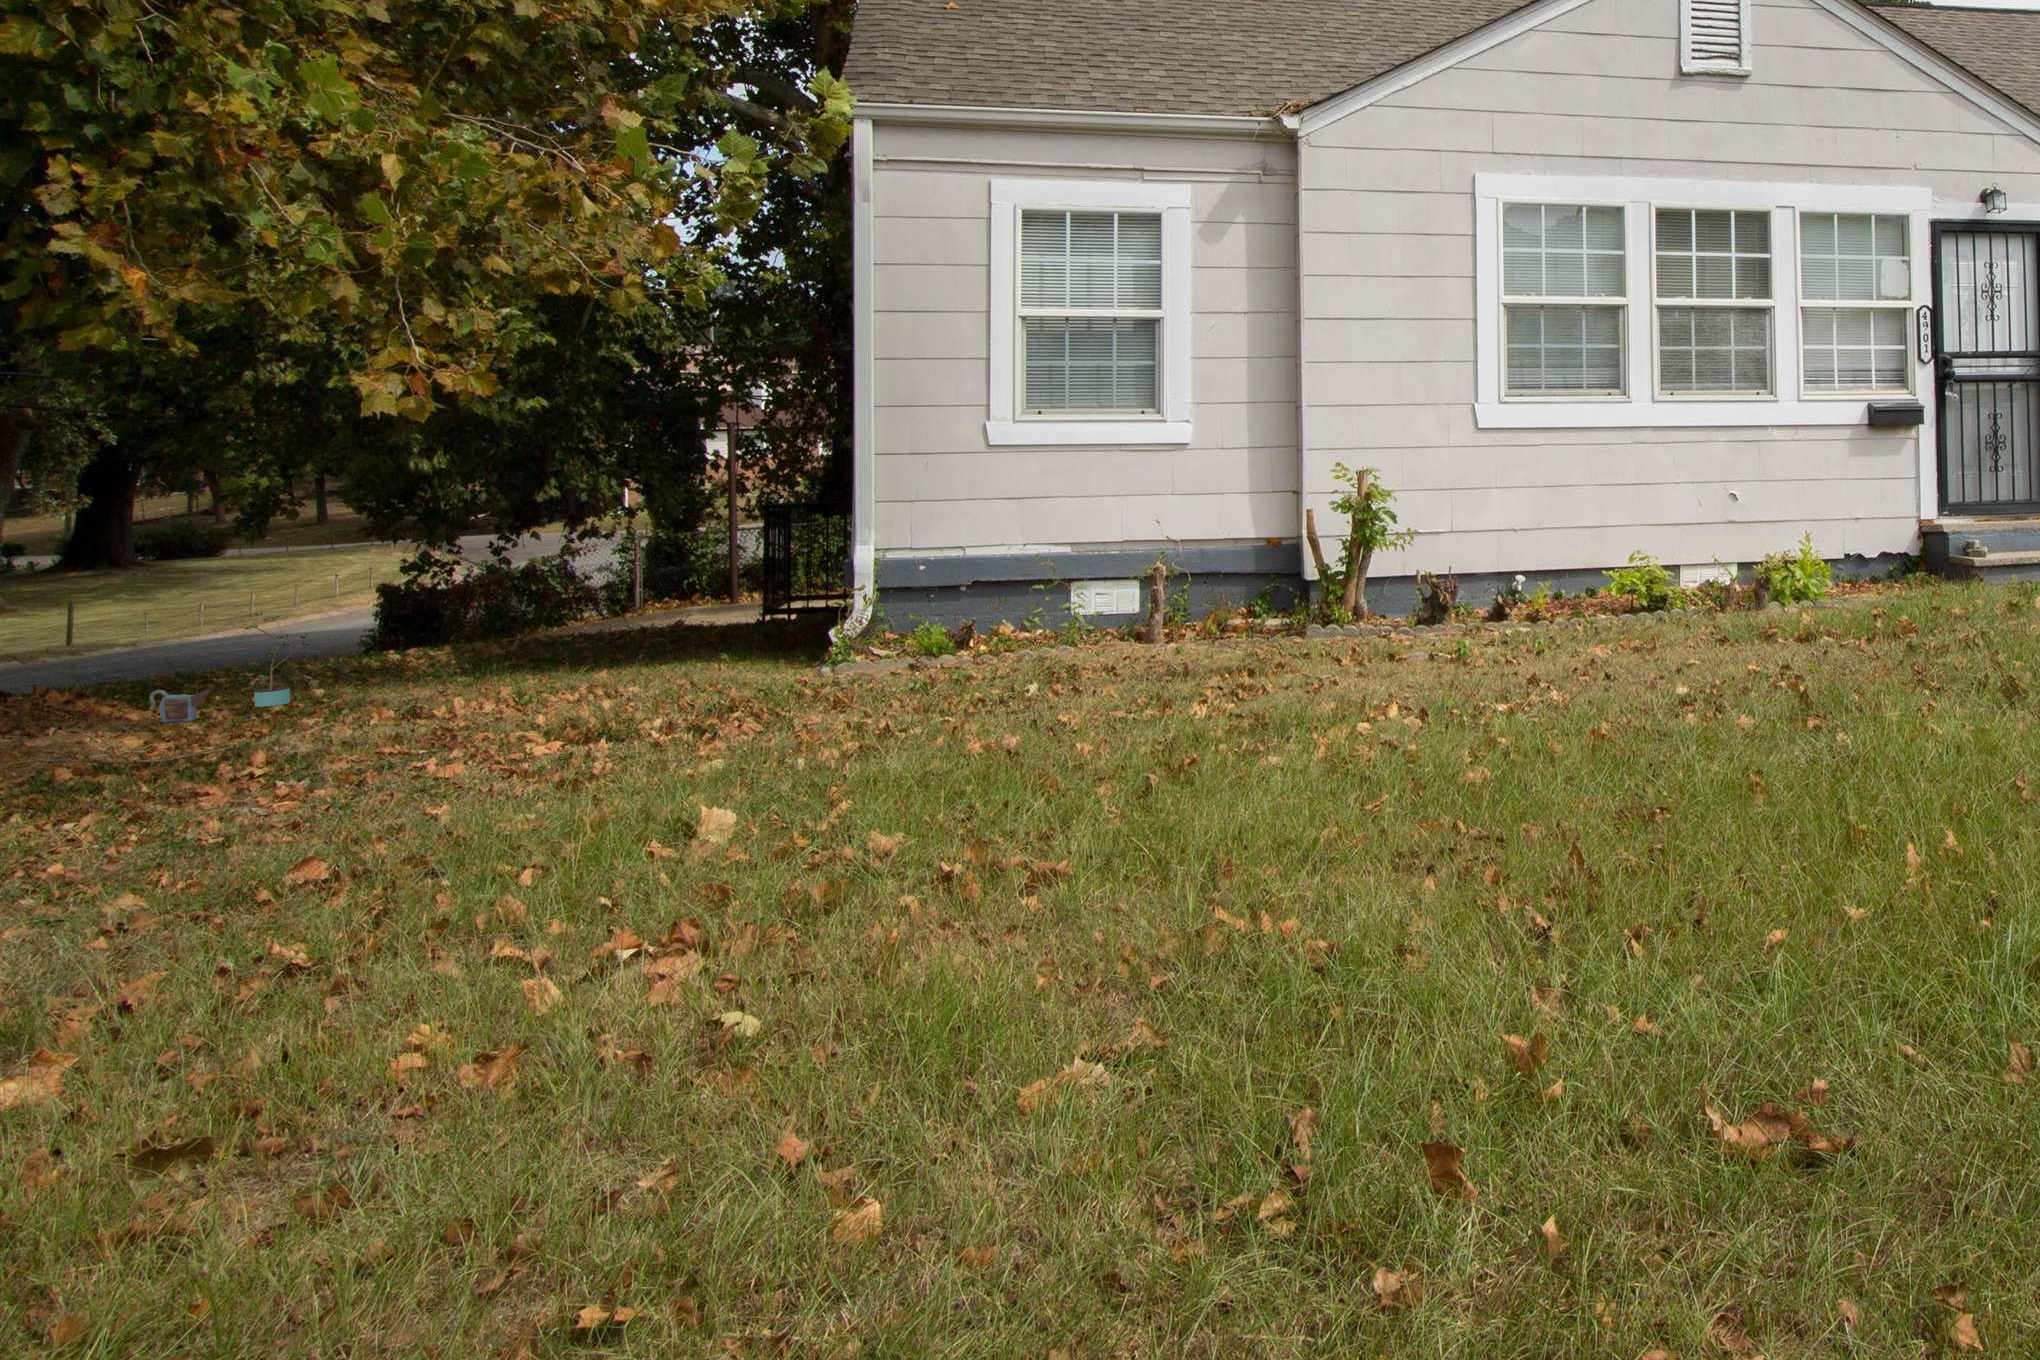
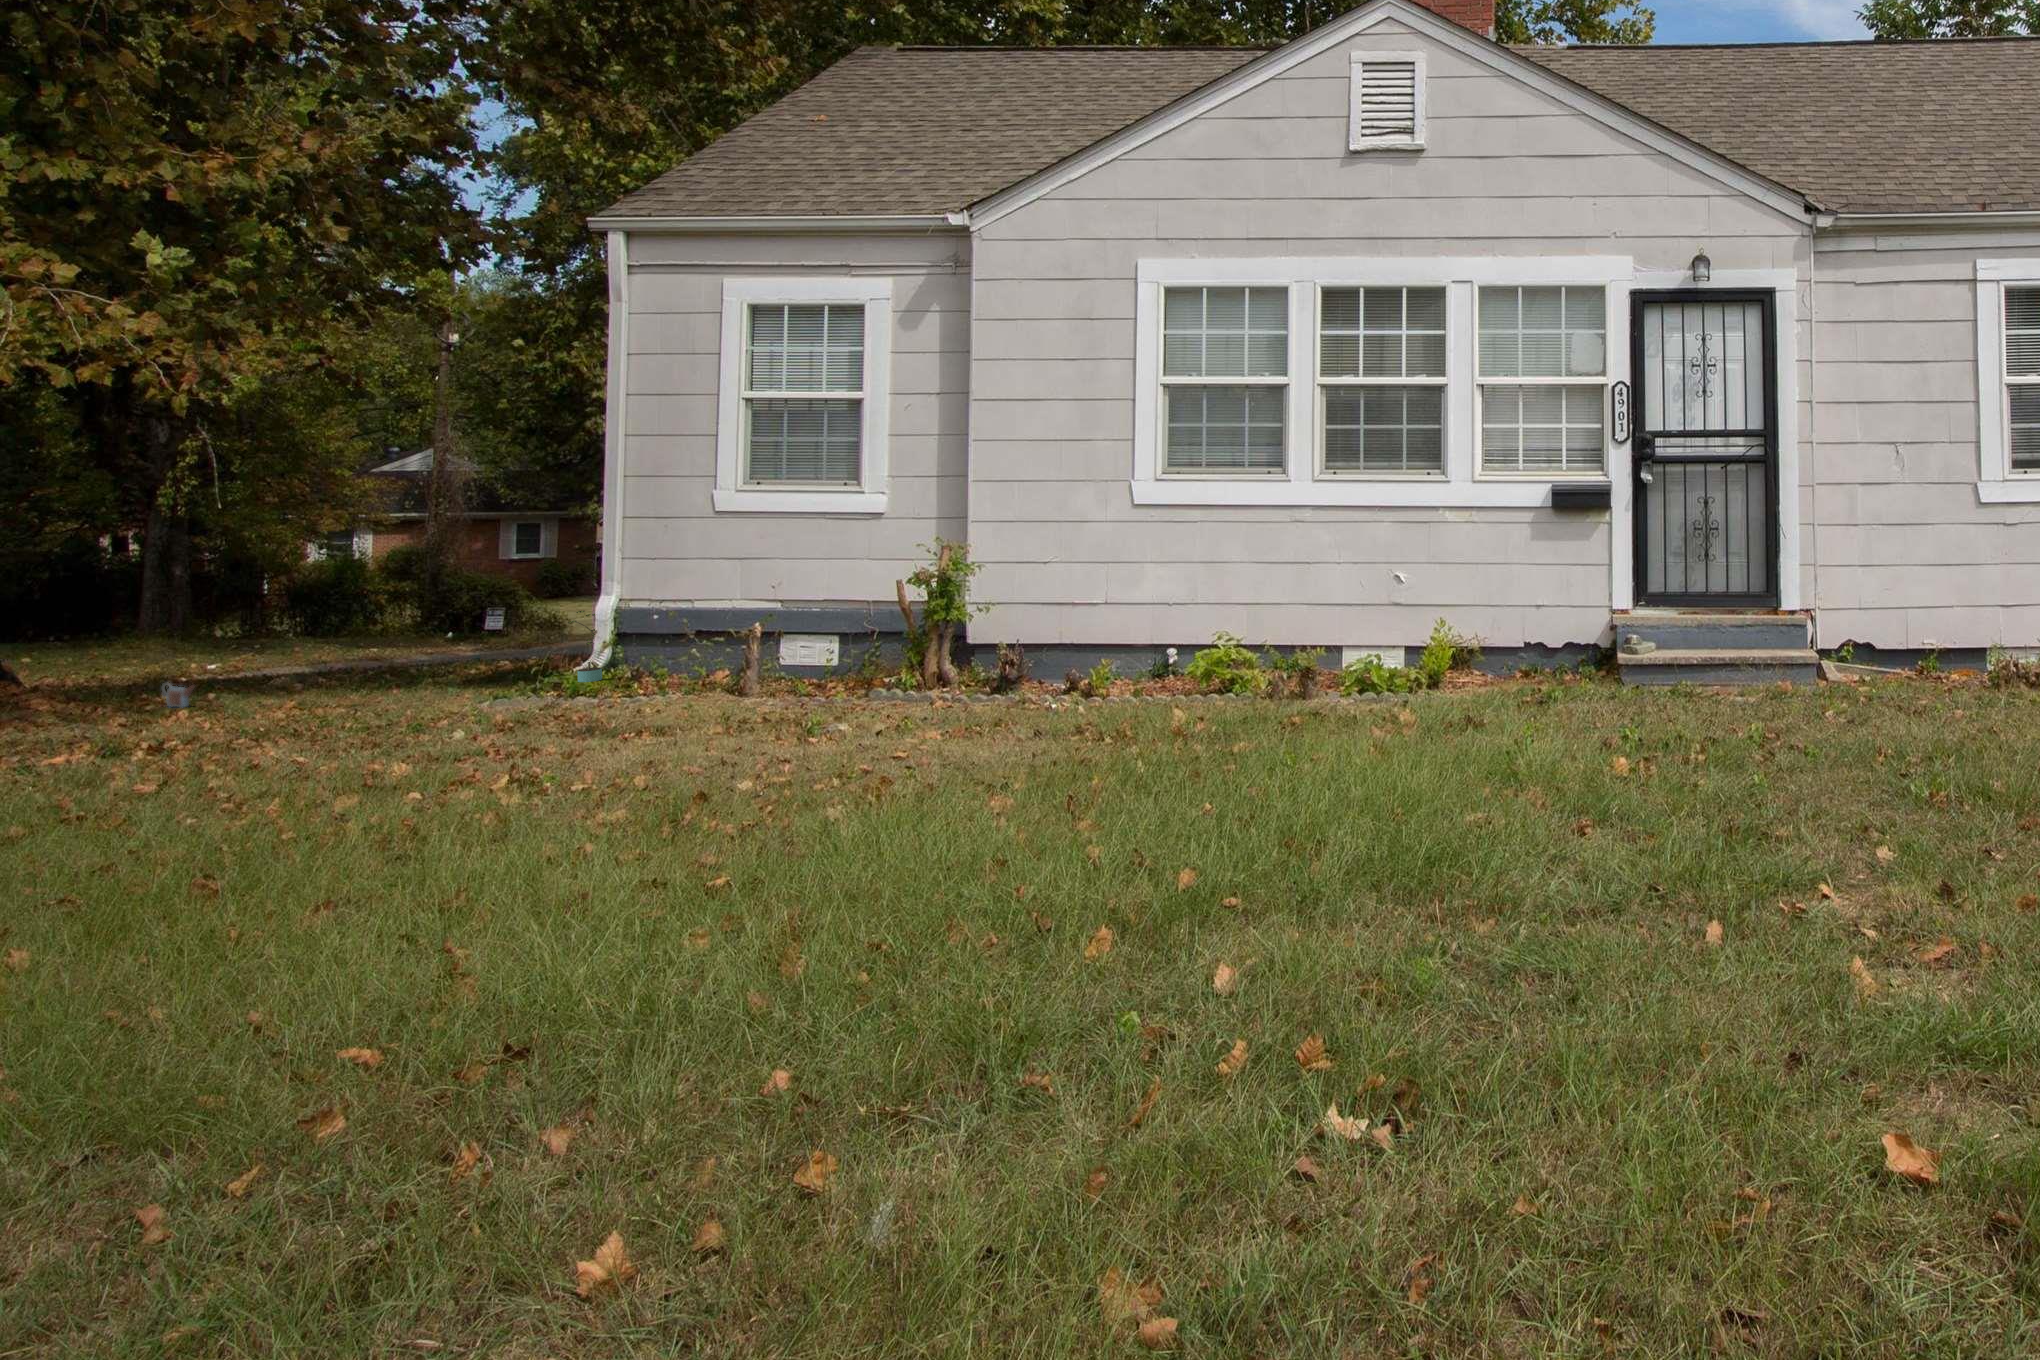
potted plant: present [245,613,310,707] -> present [568,611,602,682]

